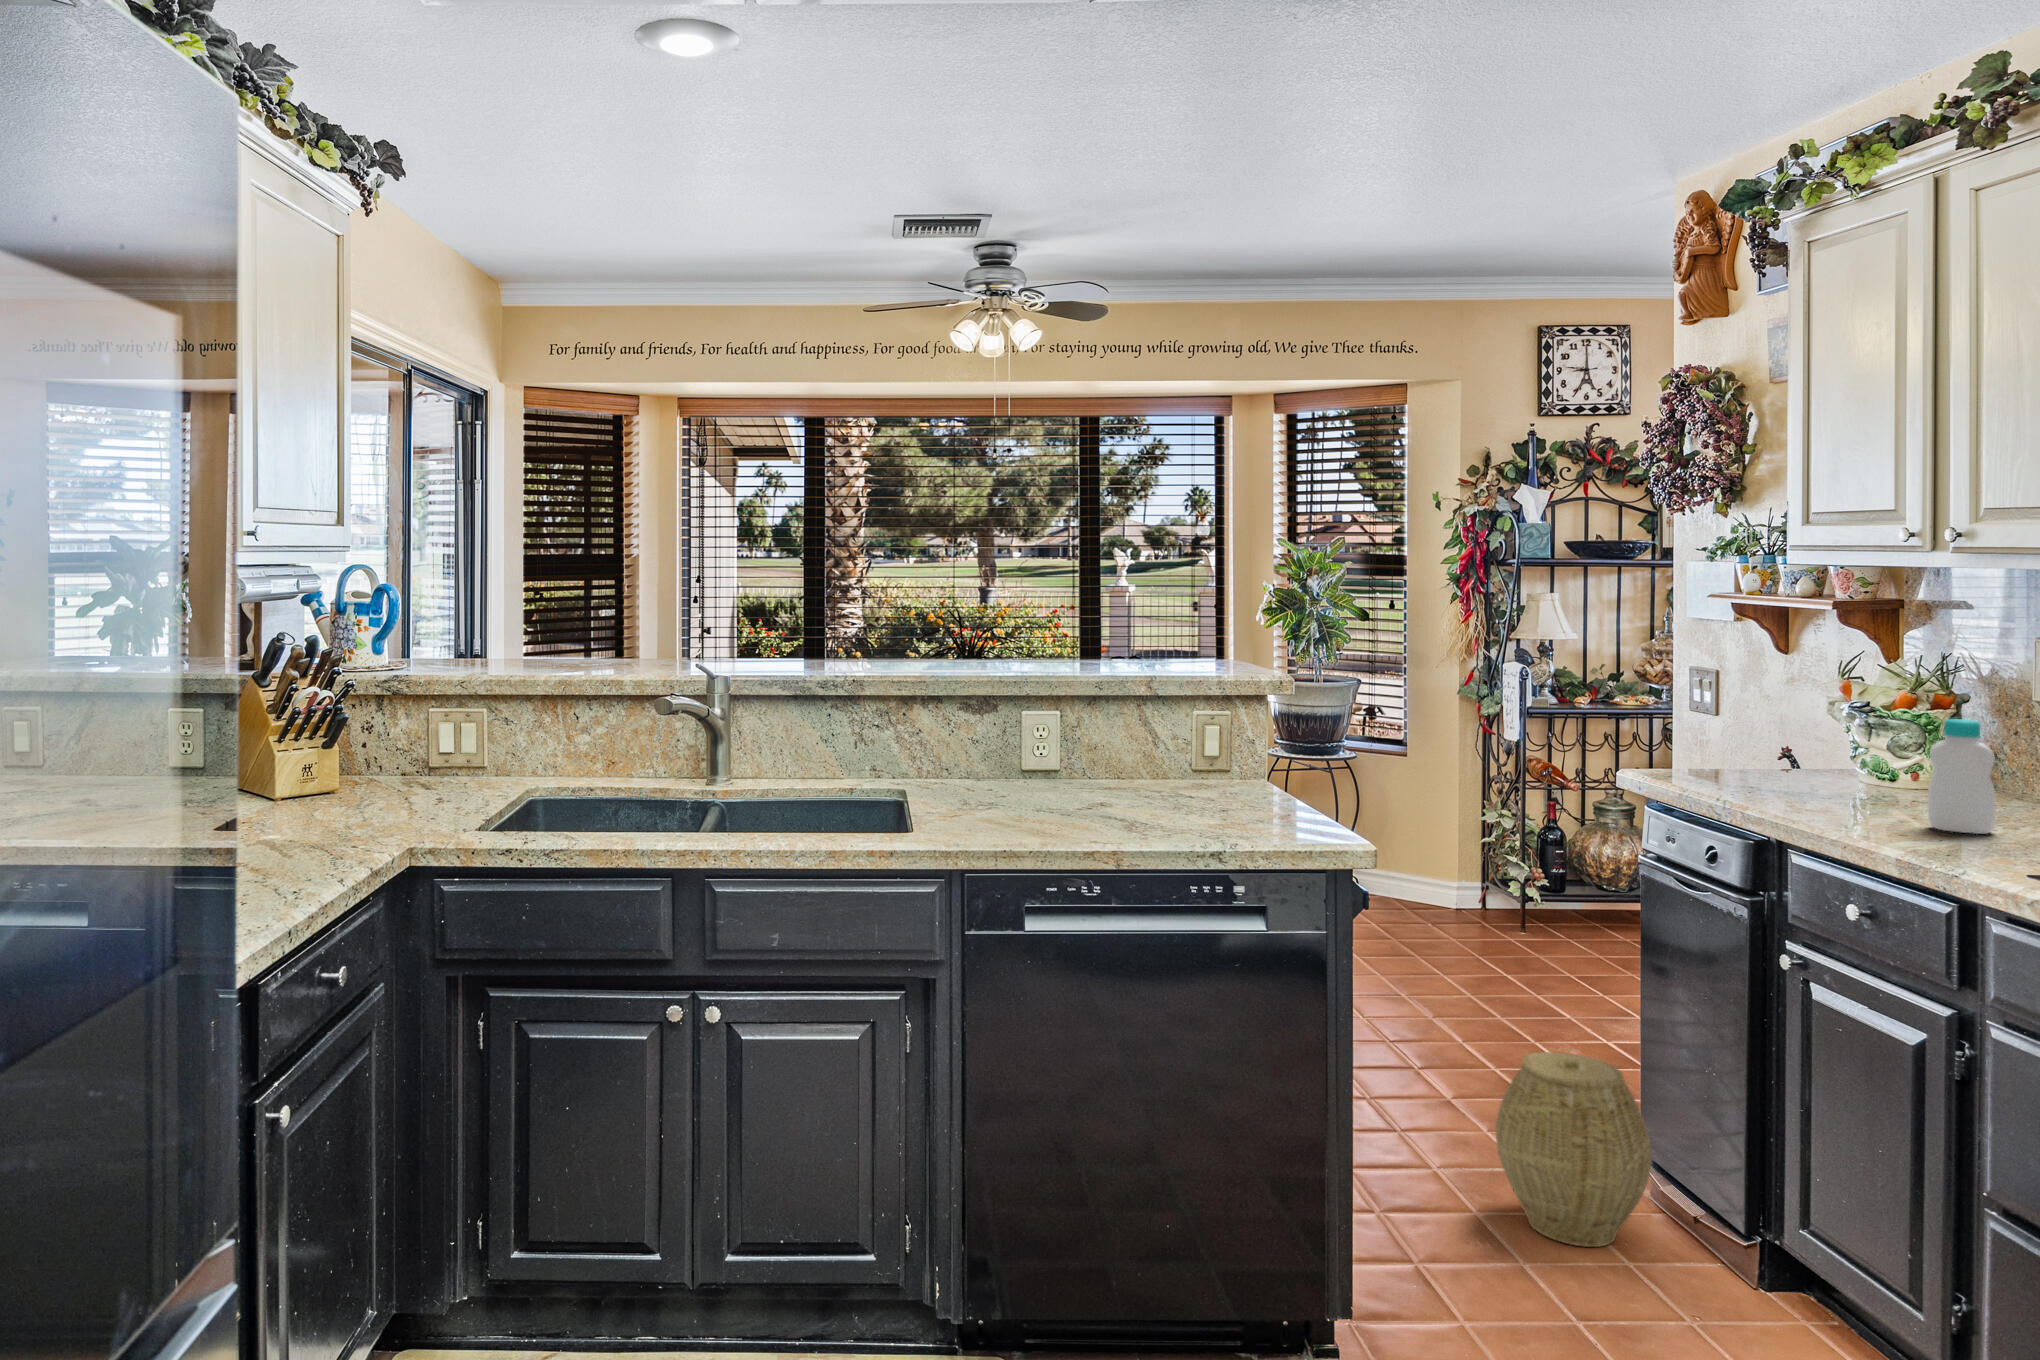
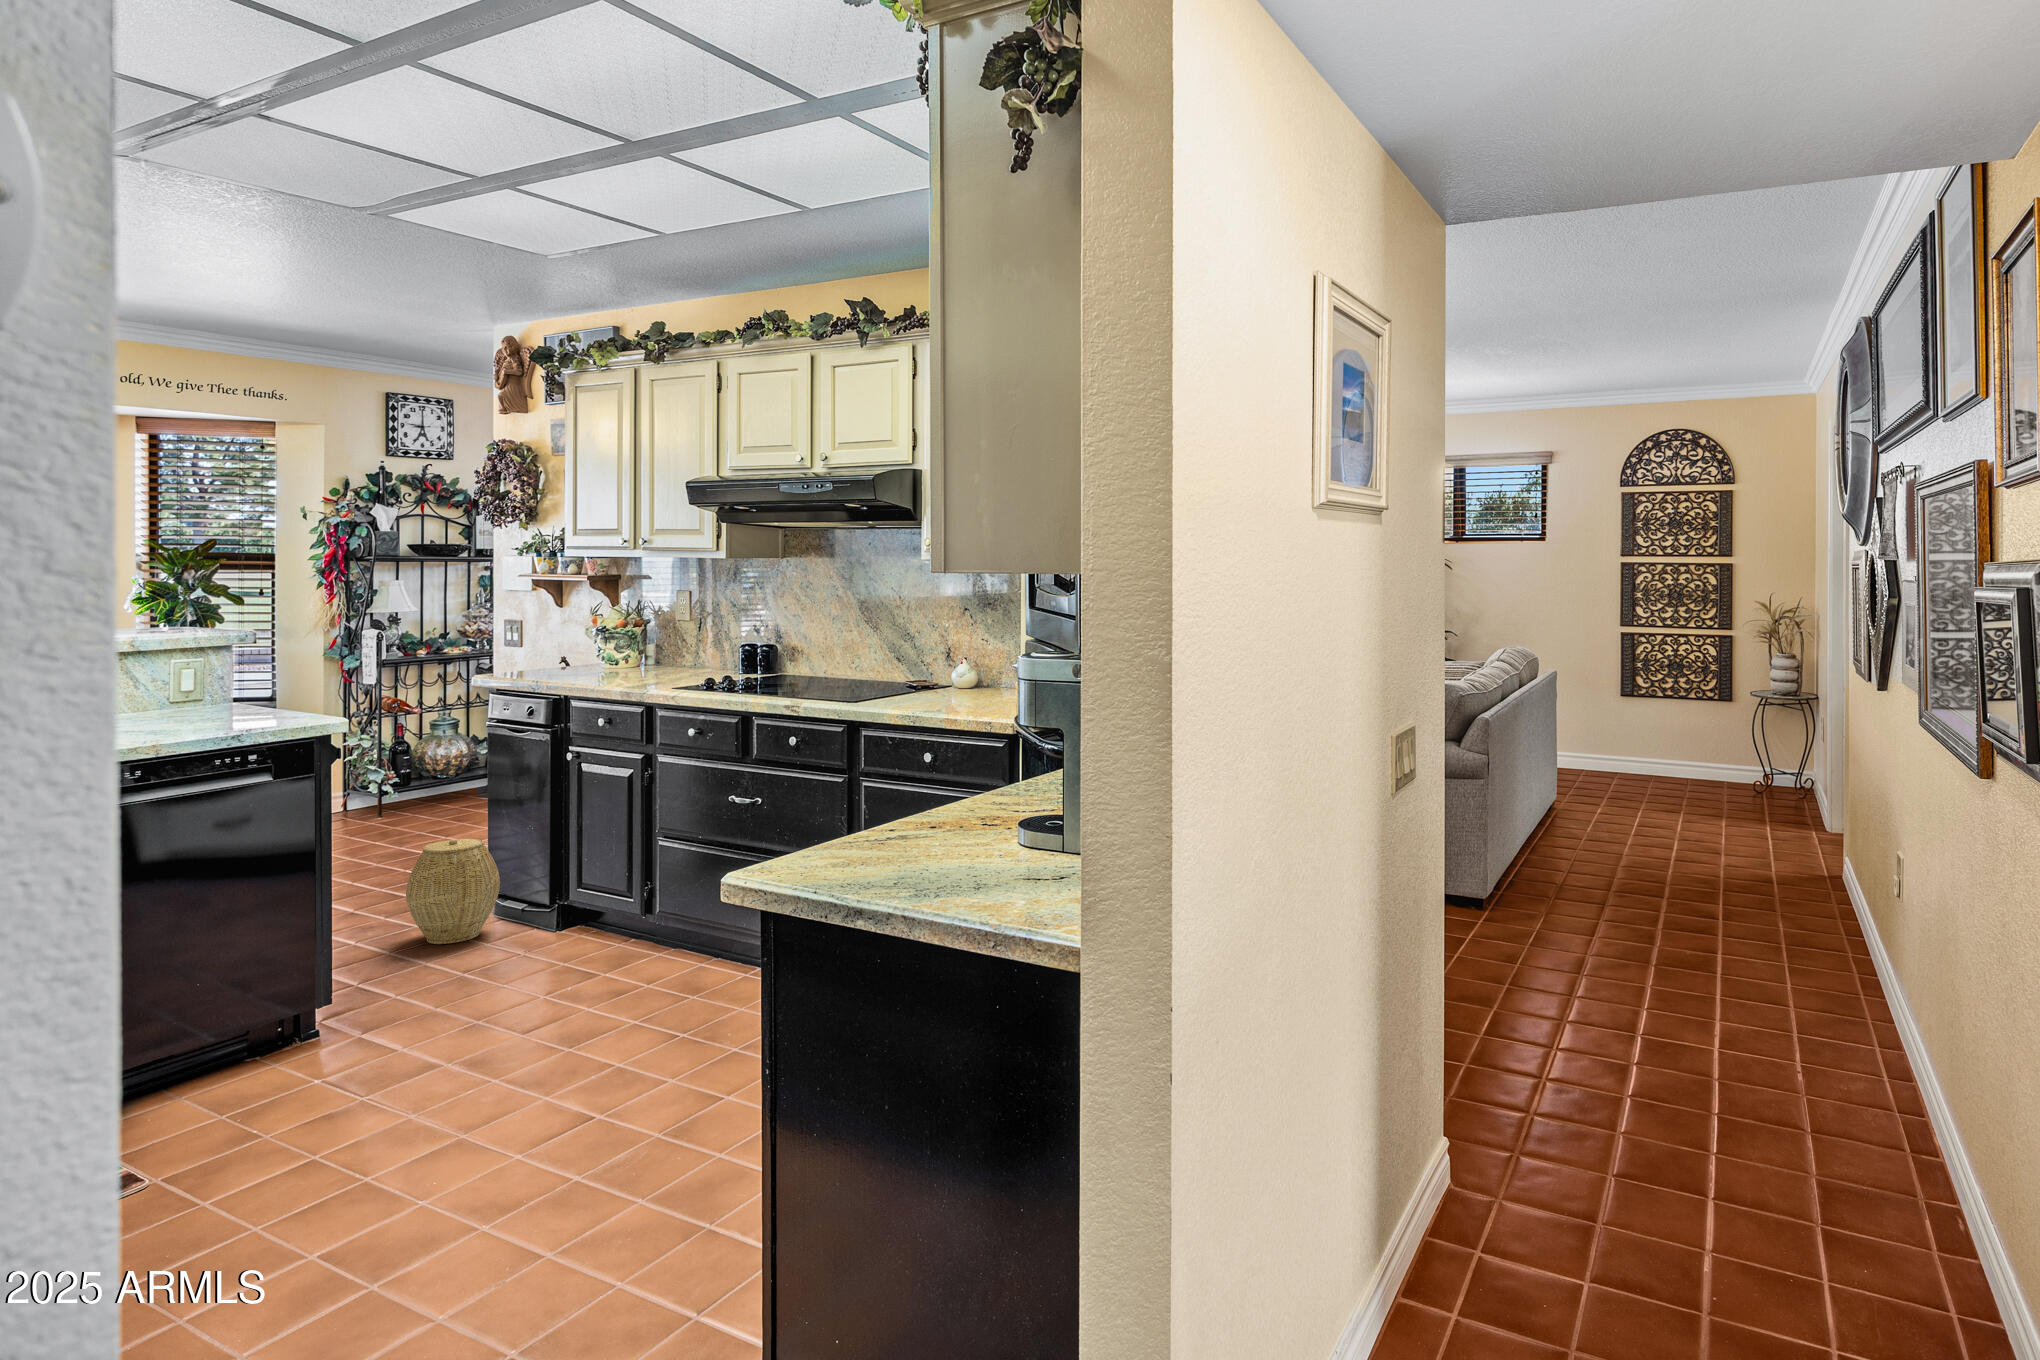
bottle: present [1928,719,1996,834] -> none [632,629,659,682]

